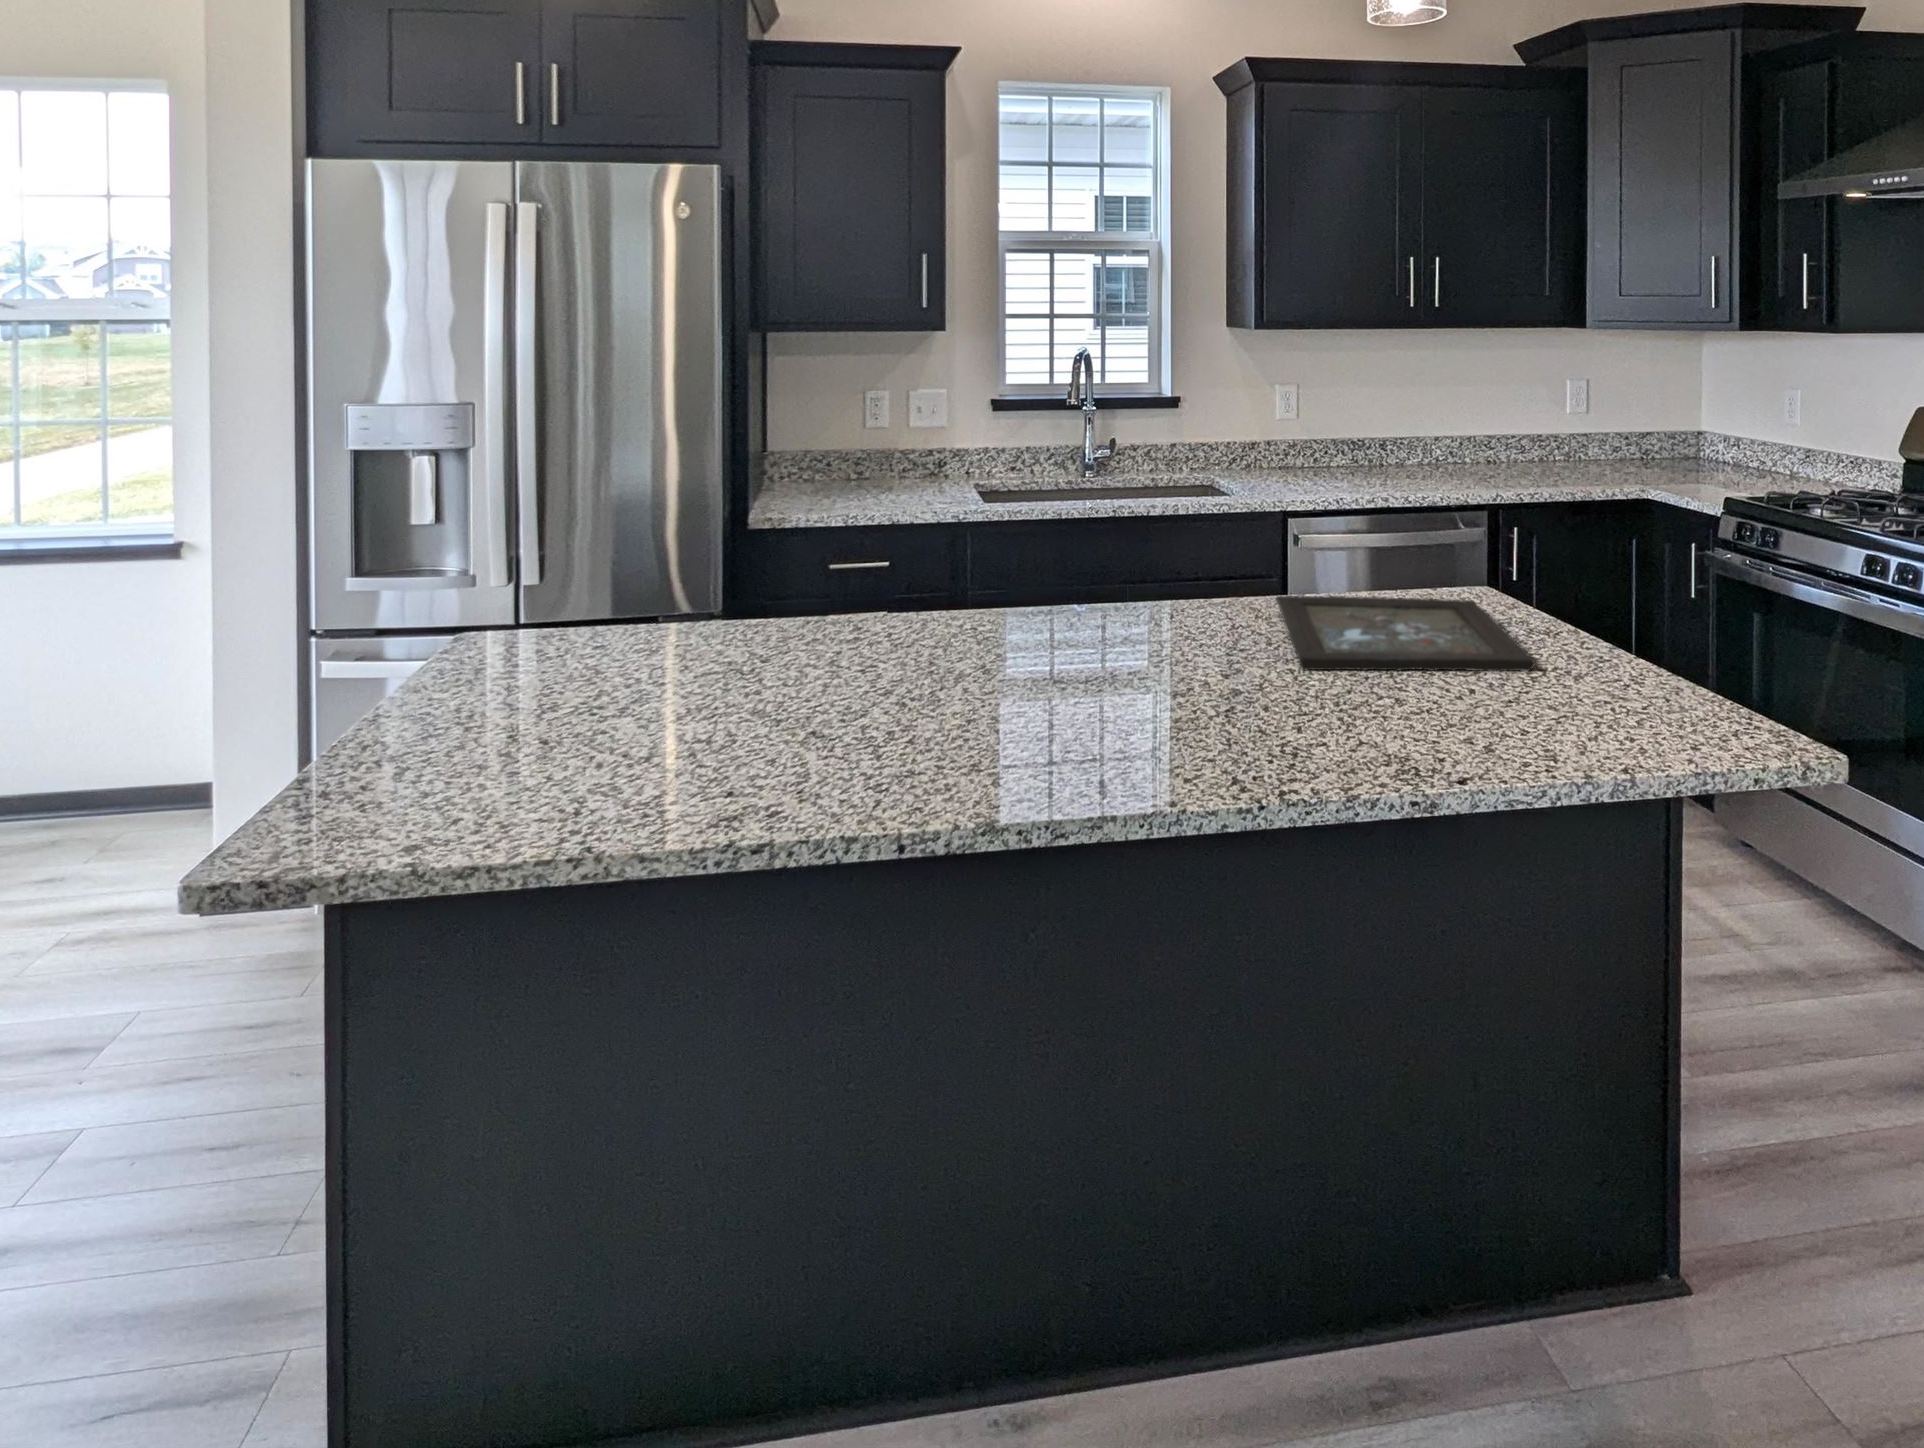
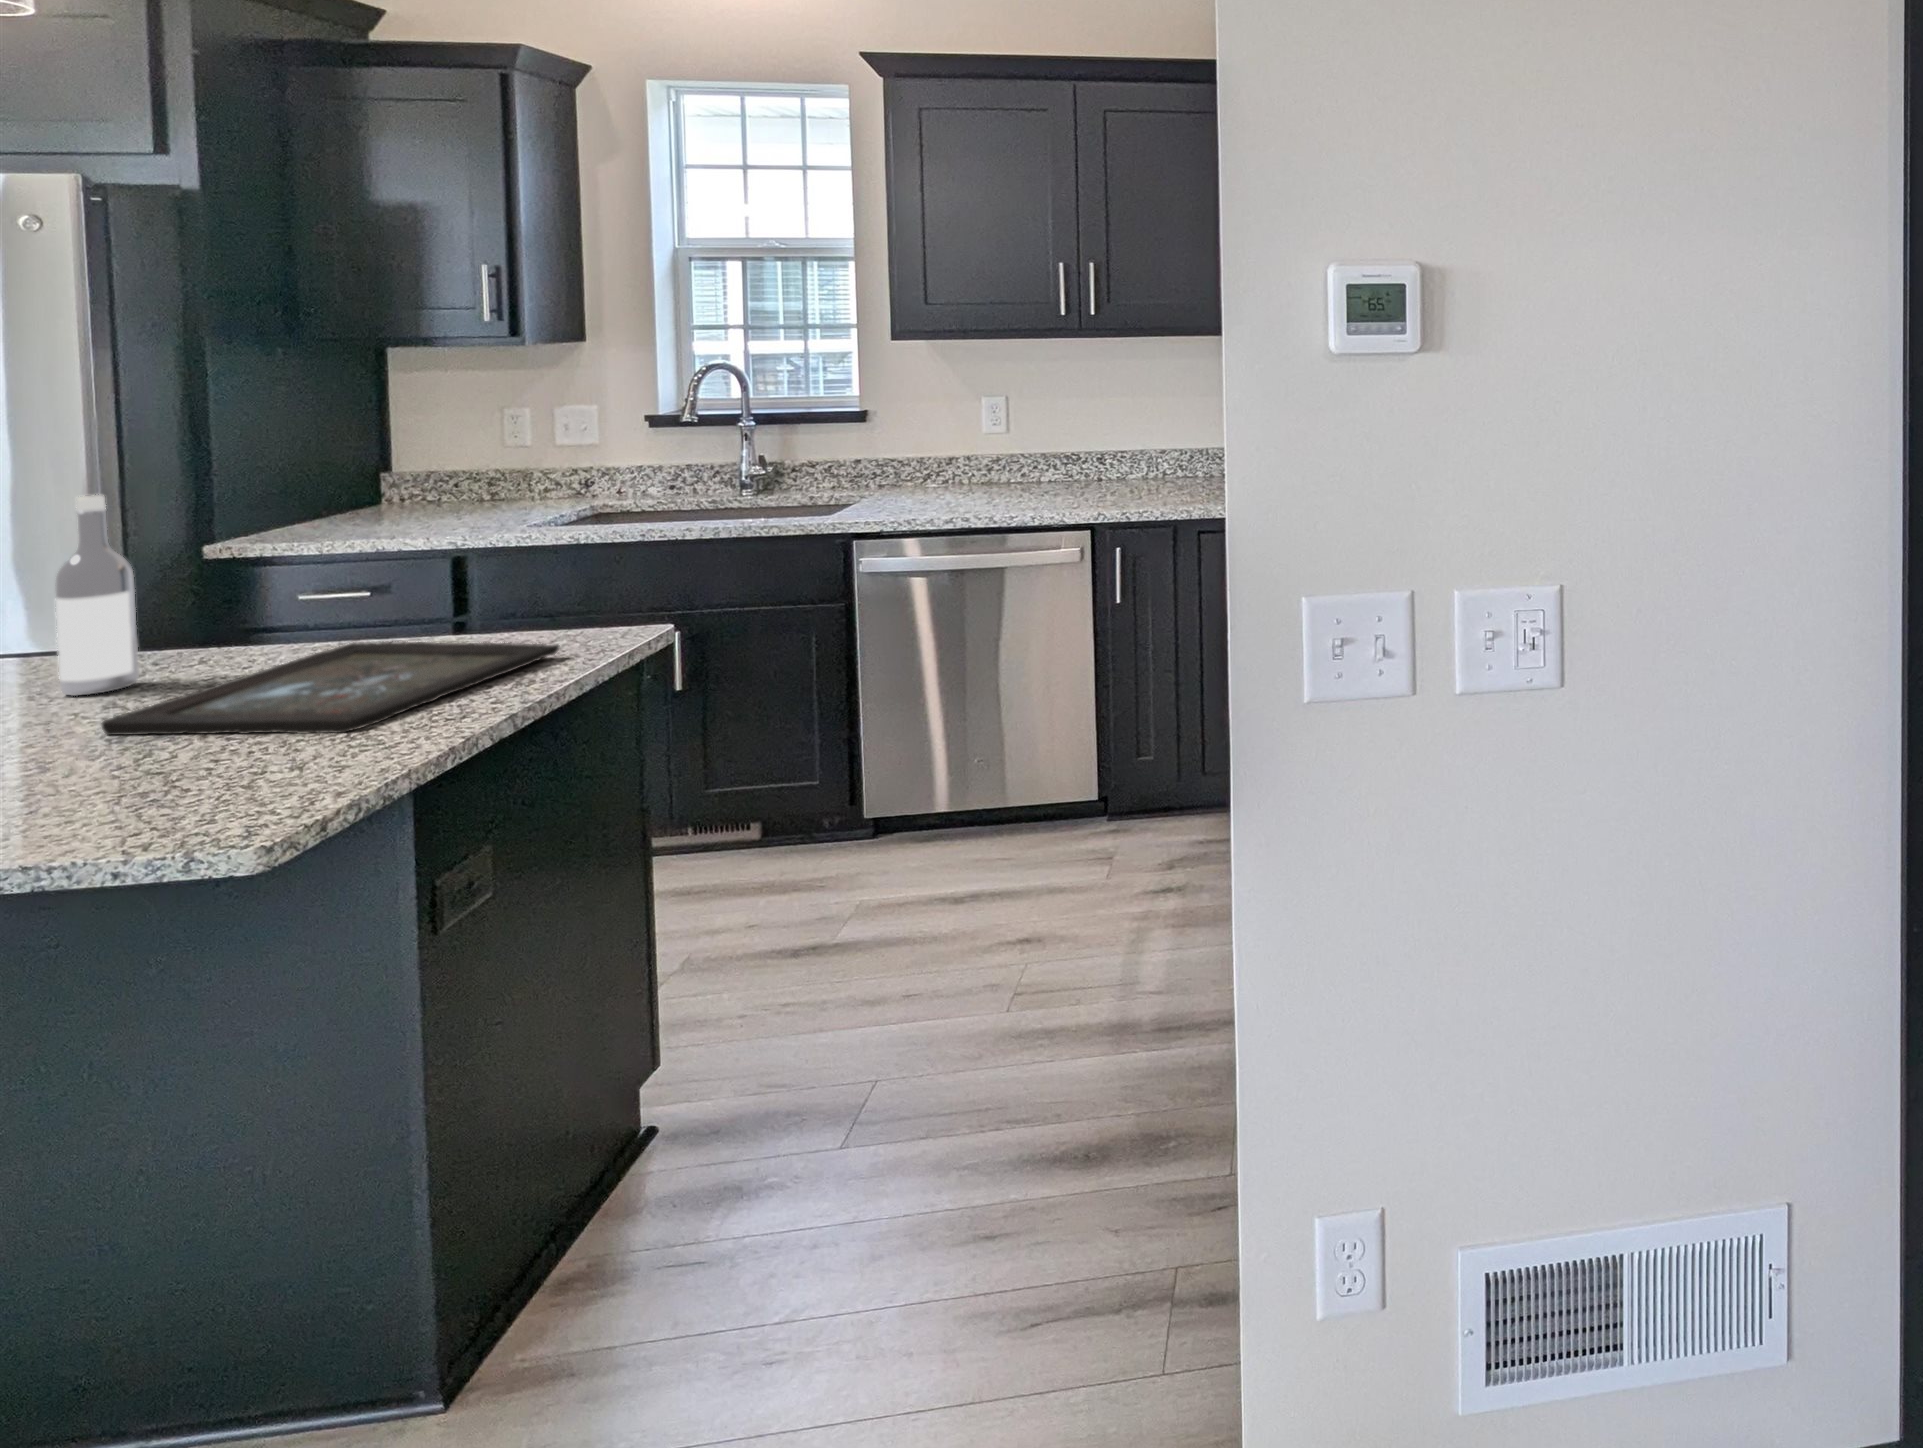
wine bottle: none [1109,451,1159,638] -> present [55,495,139,696]

